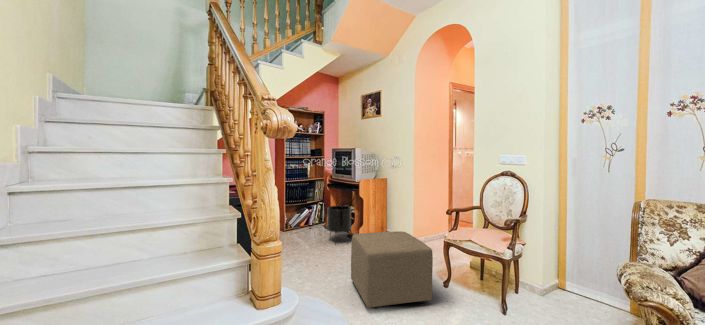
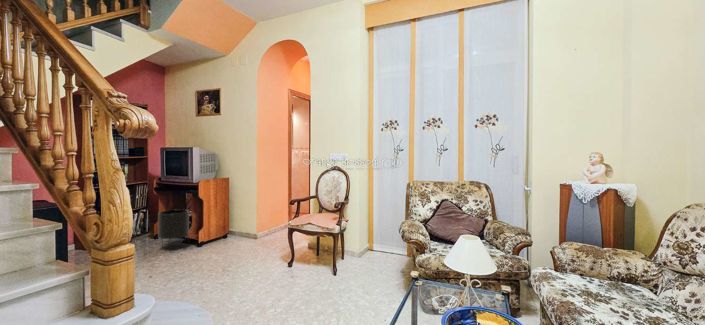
ottoman: present [351,232,433,309] -> none [196,225,280,299]

